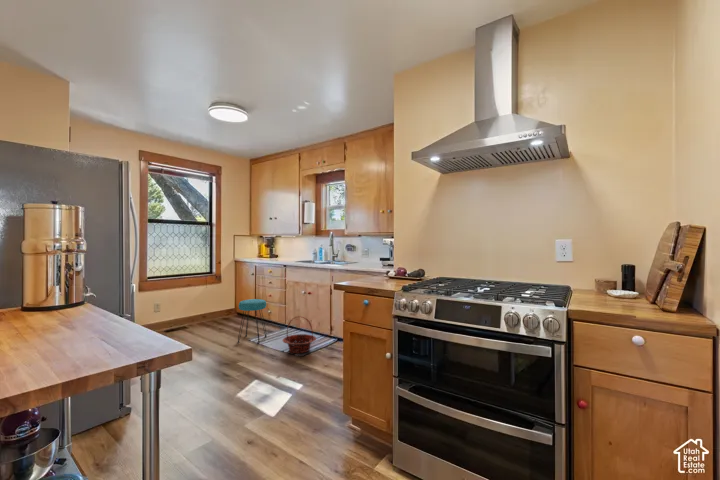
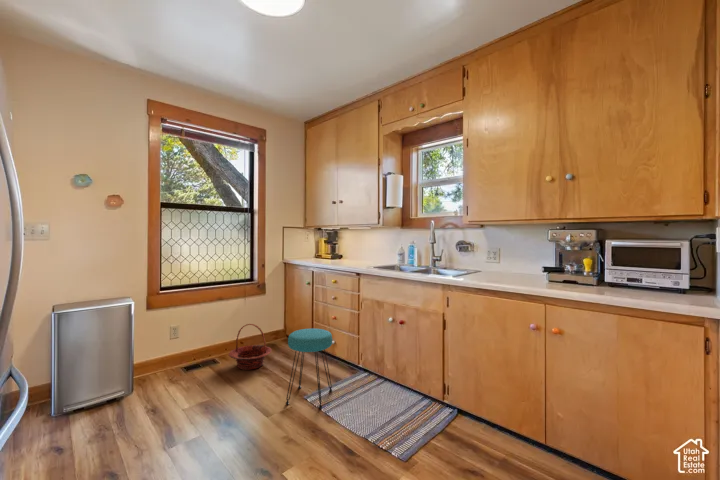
basket: present [283,316,316,353] -> present [229,324,272,370]

